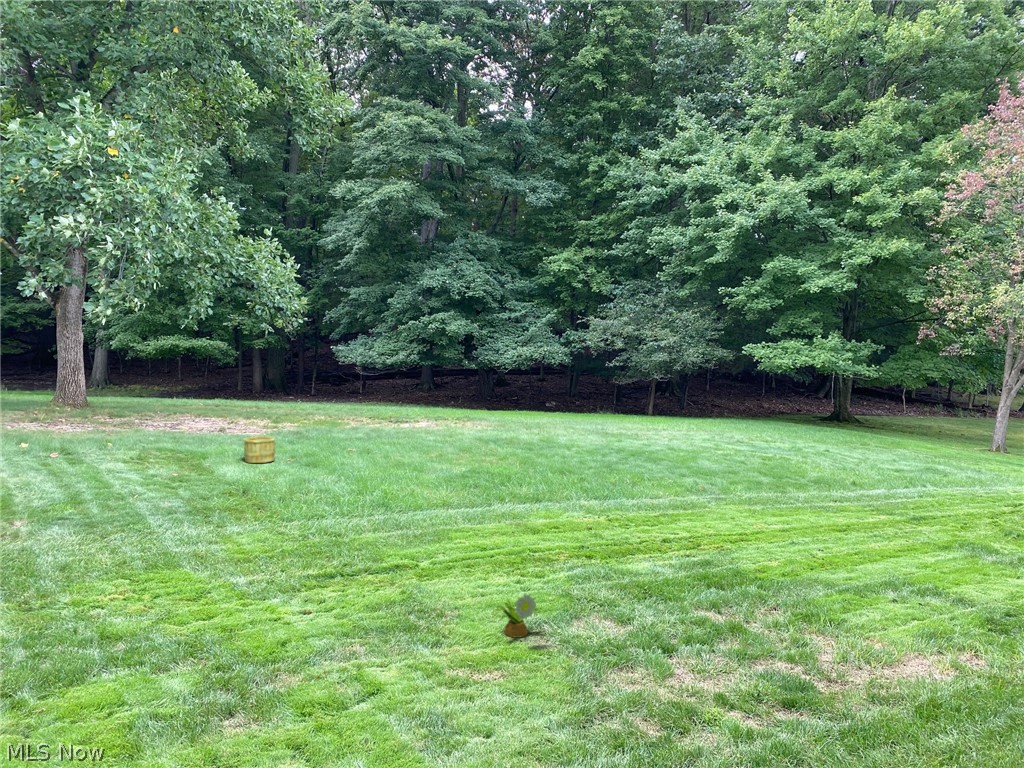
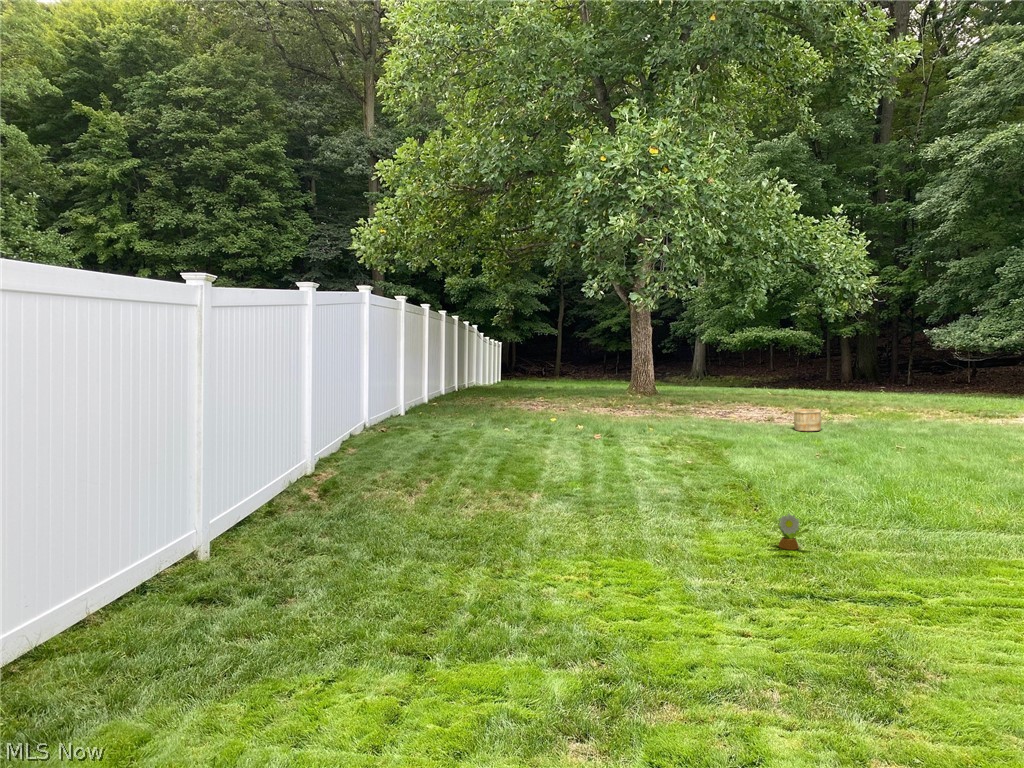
decorative plant: present [496,594,538,637] -> present [774,514,811,550]

